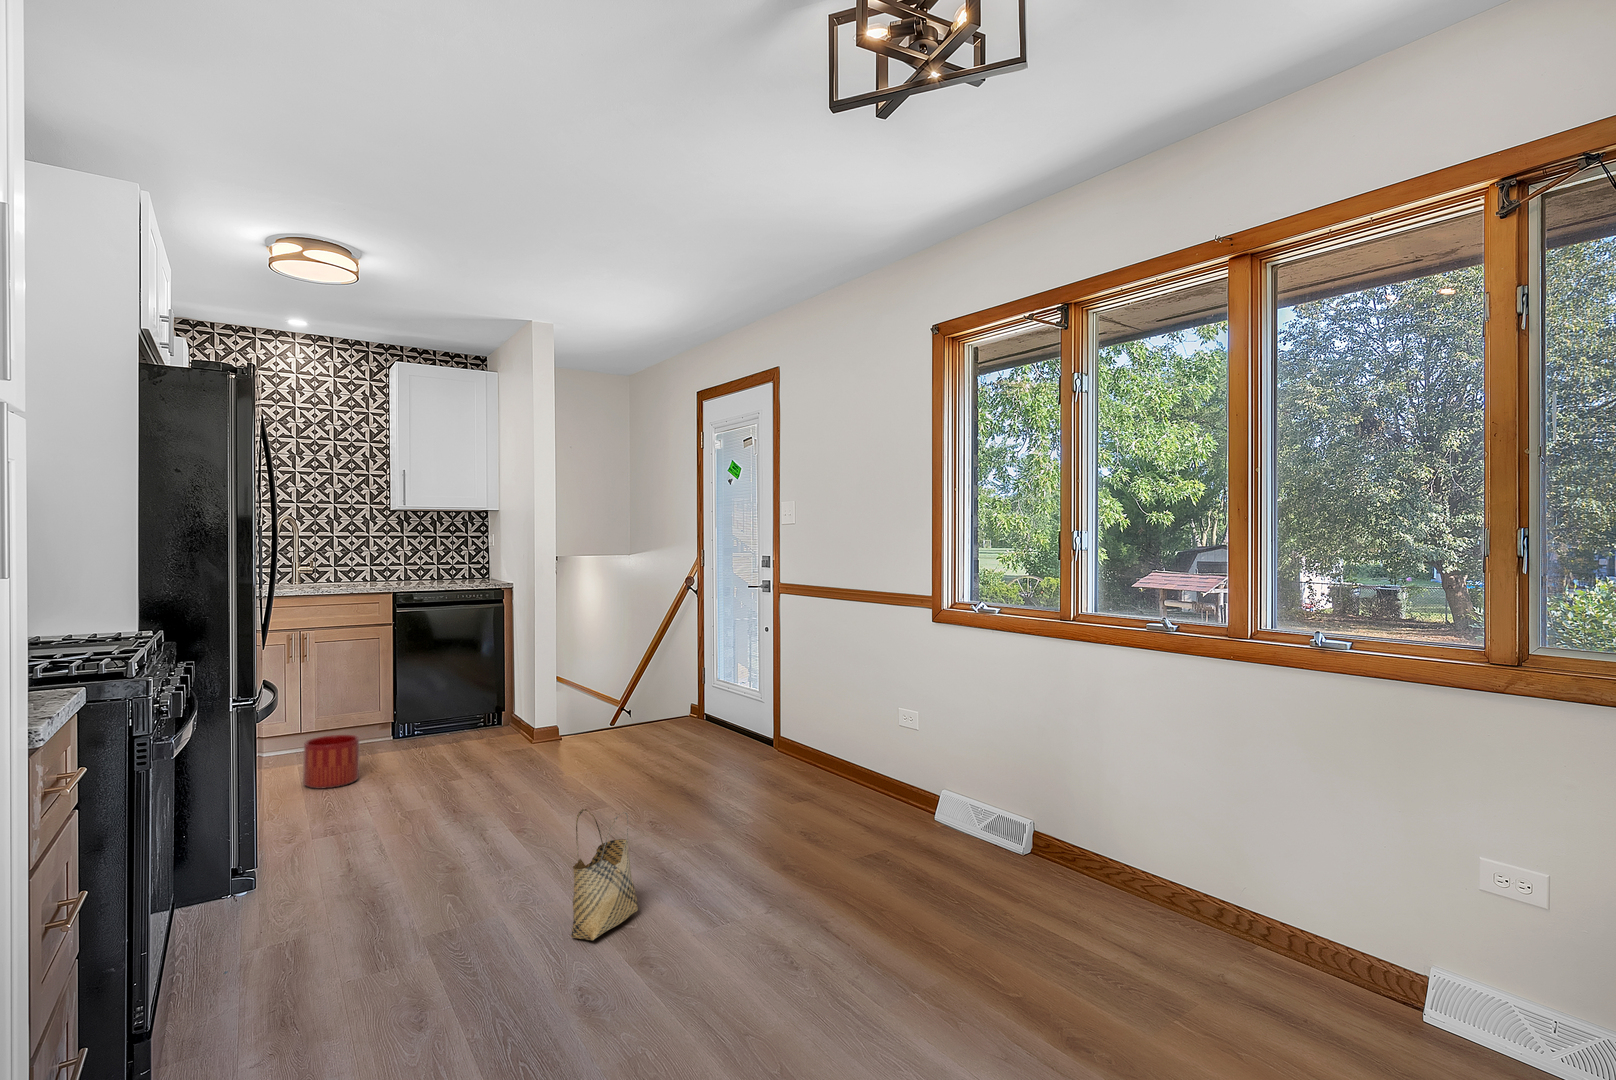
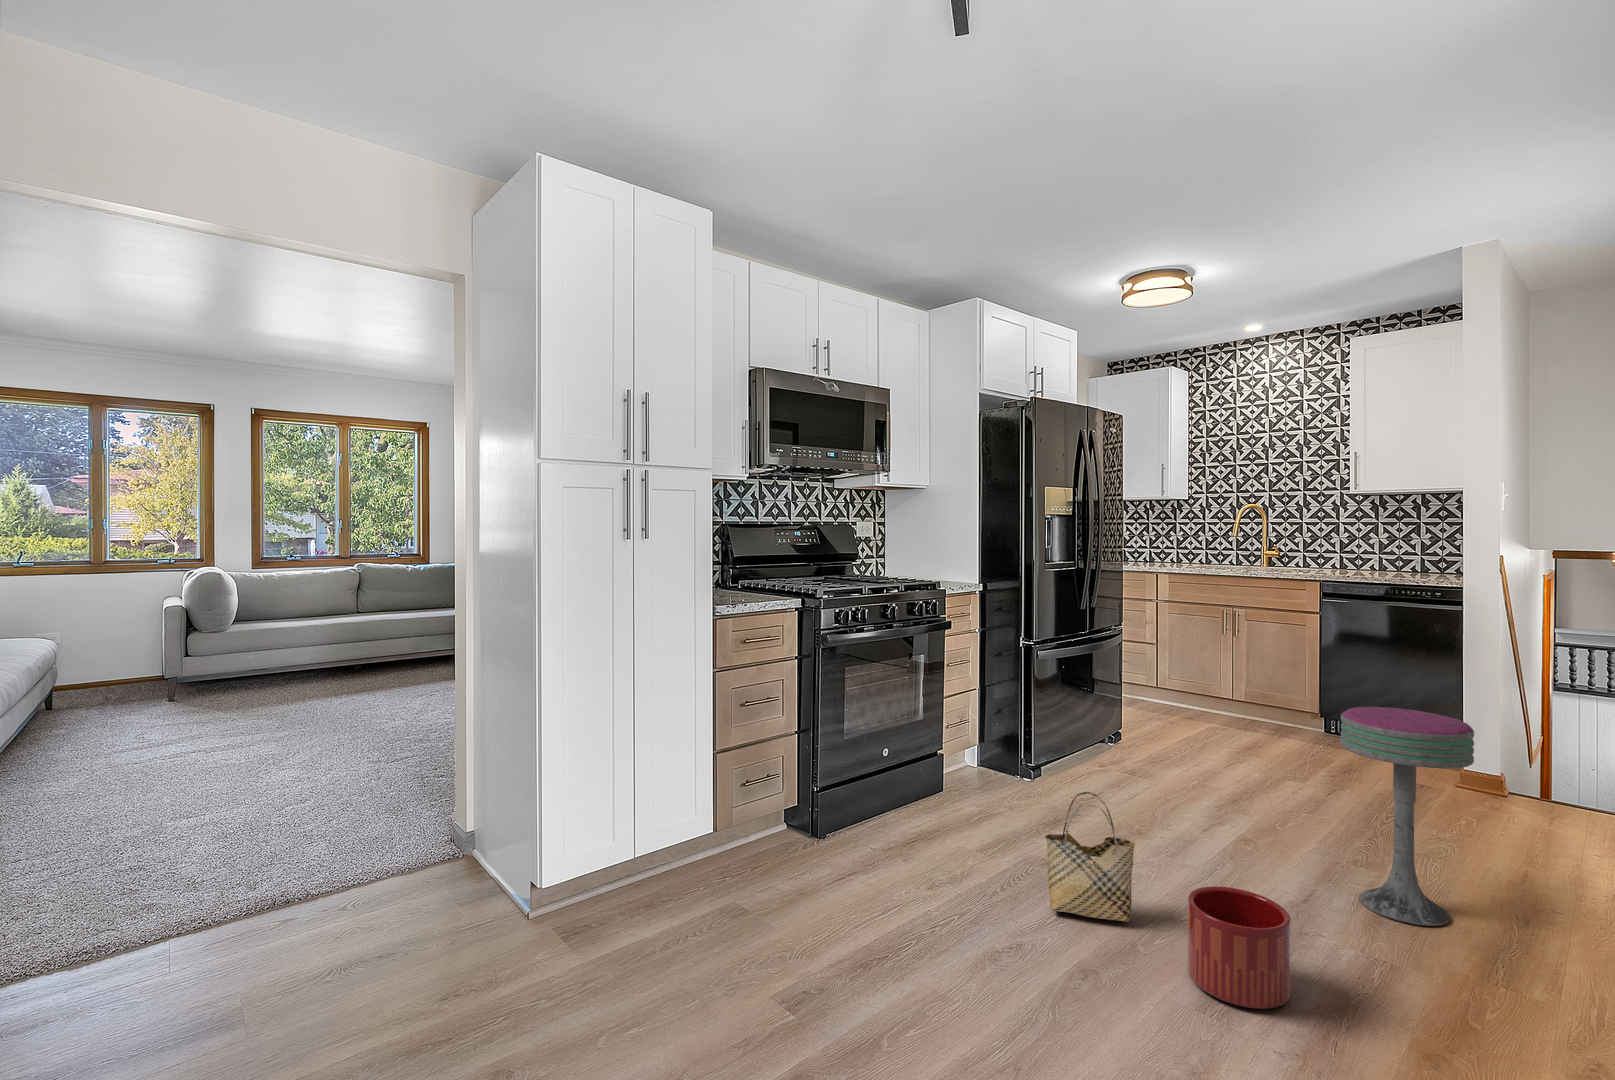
bar stool: none [637,675,715,828] -> present [1341,707,1474,926]
planter: present [303,735,360,789] -> present [1187,886,1291,1009]

